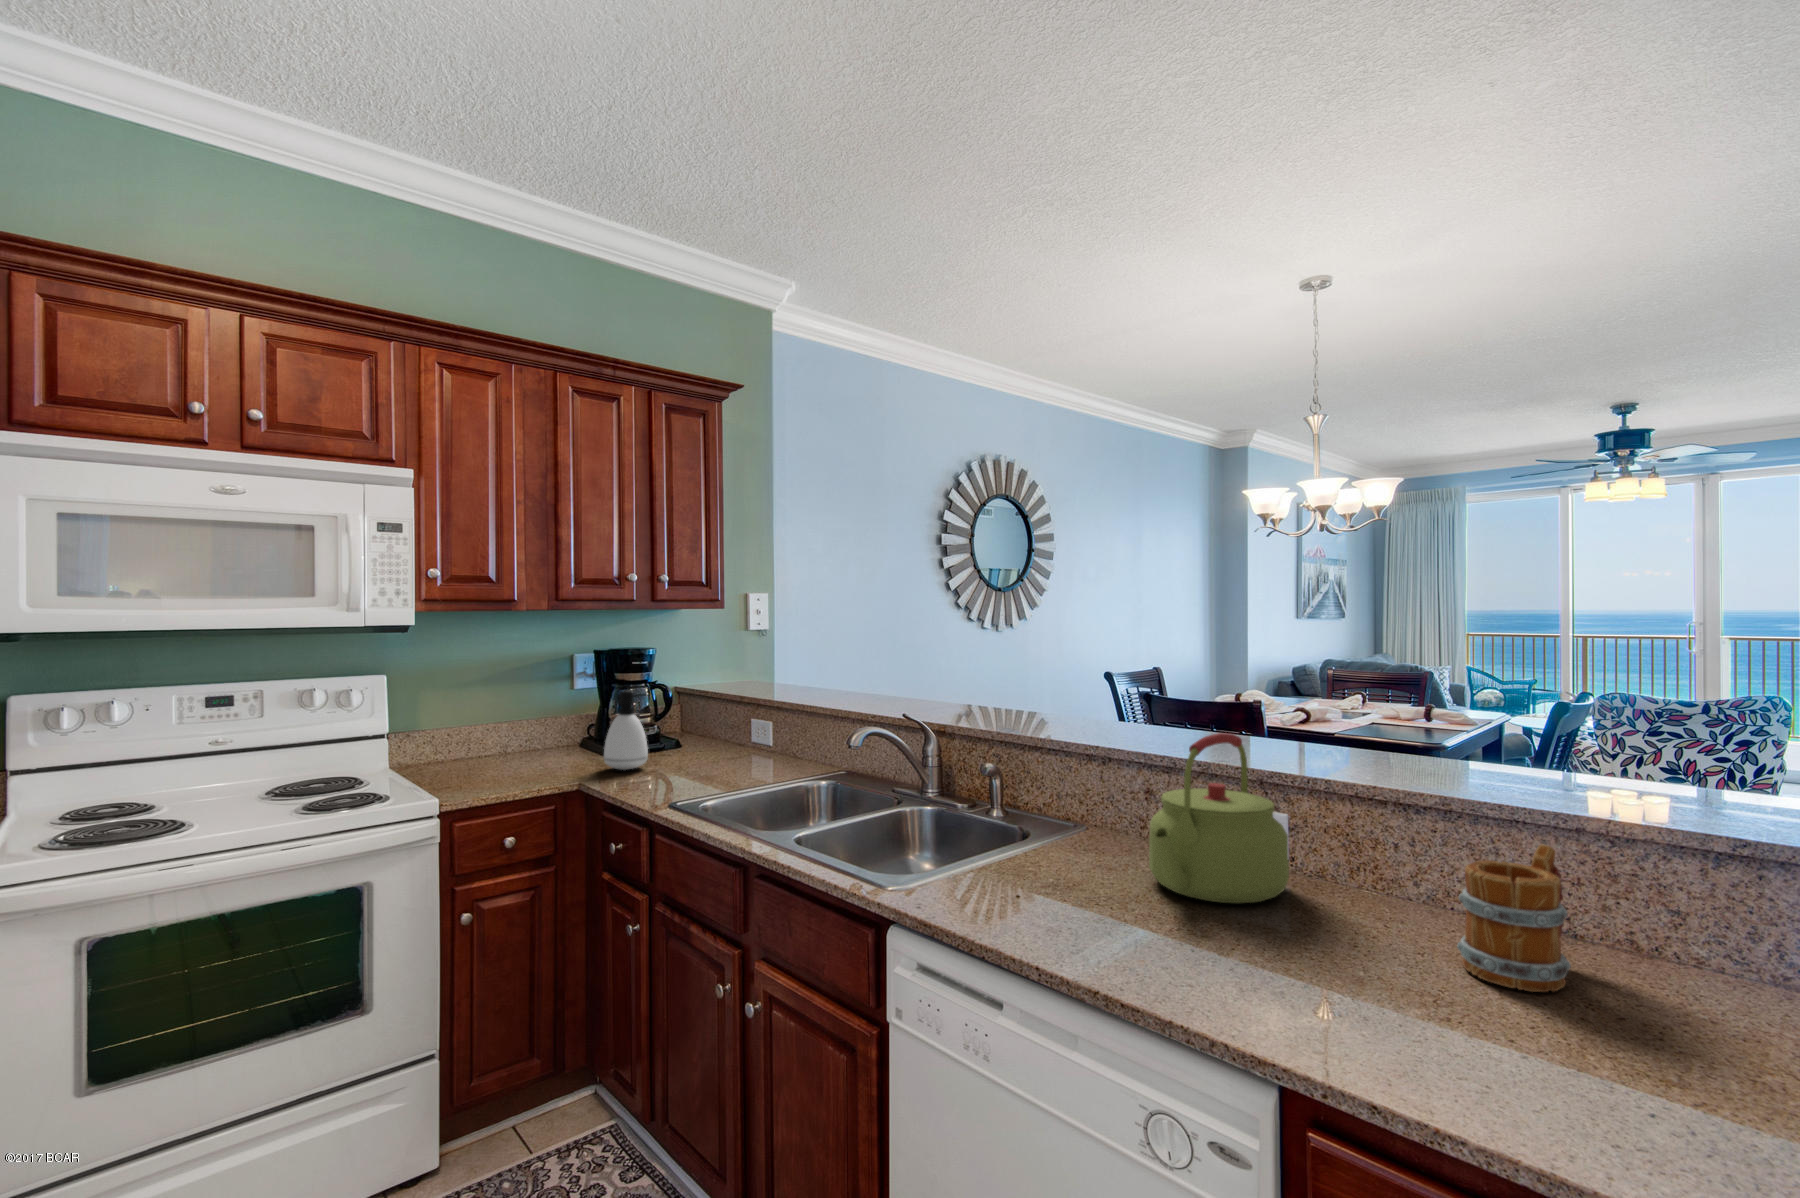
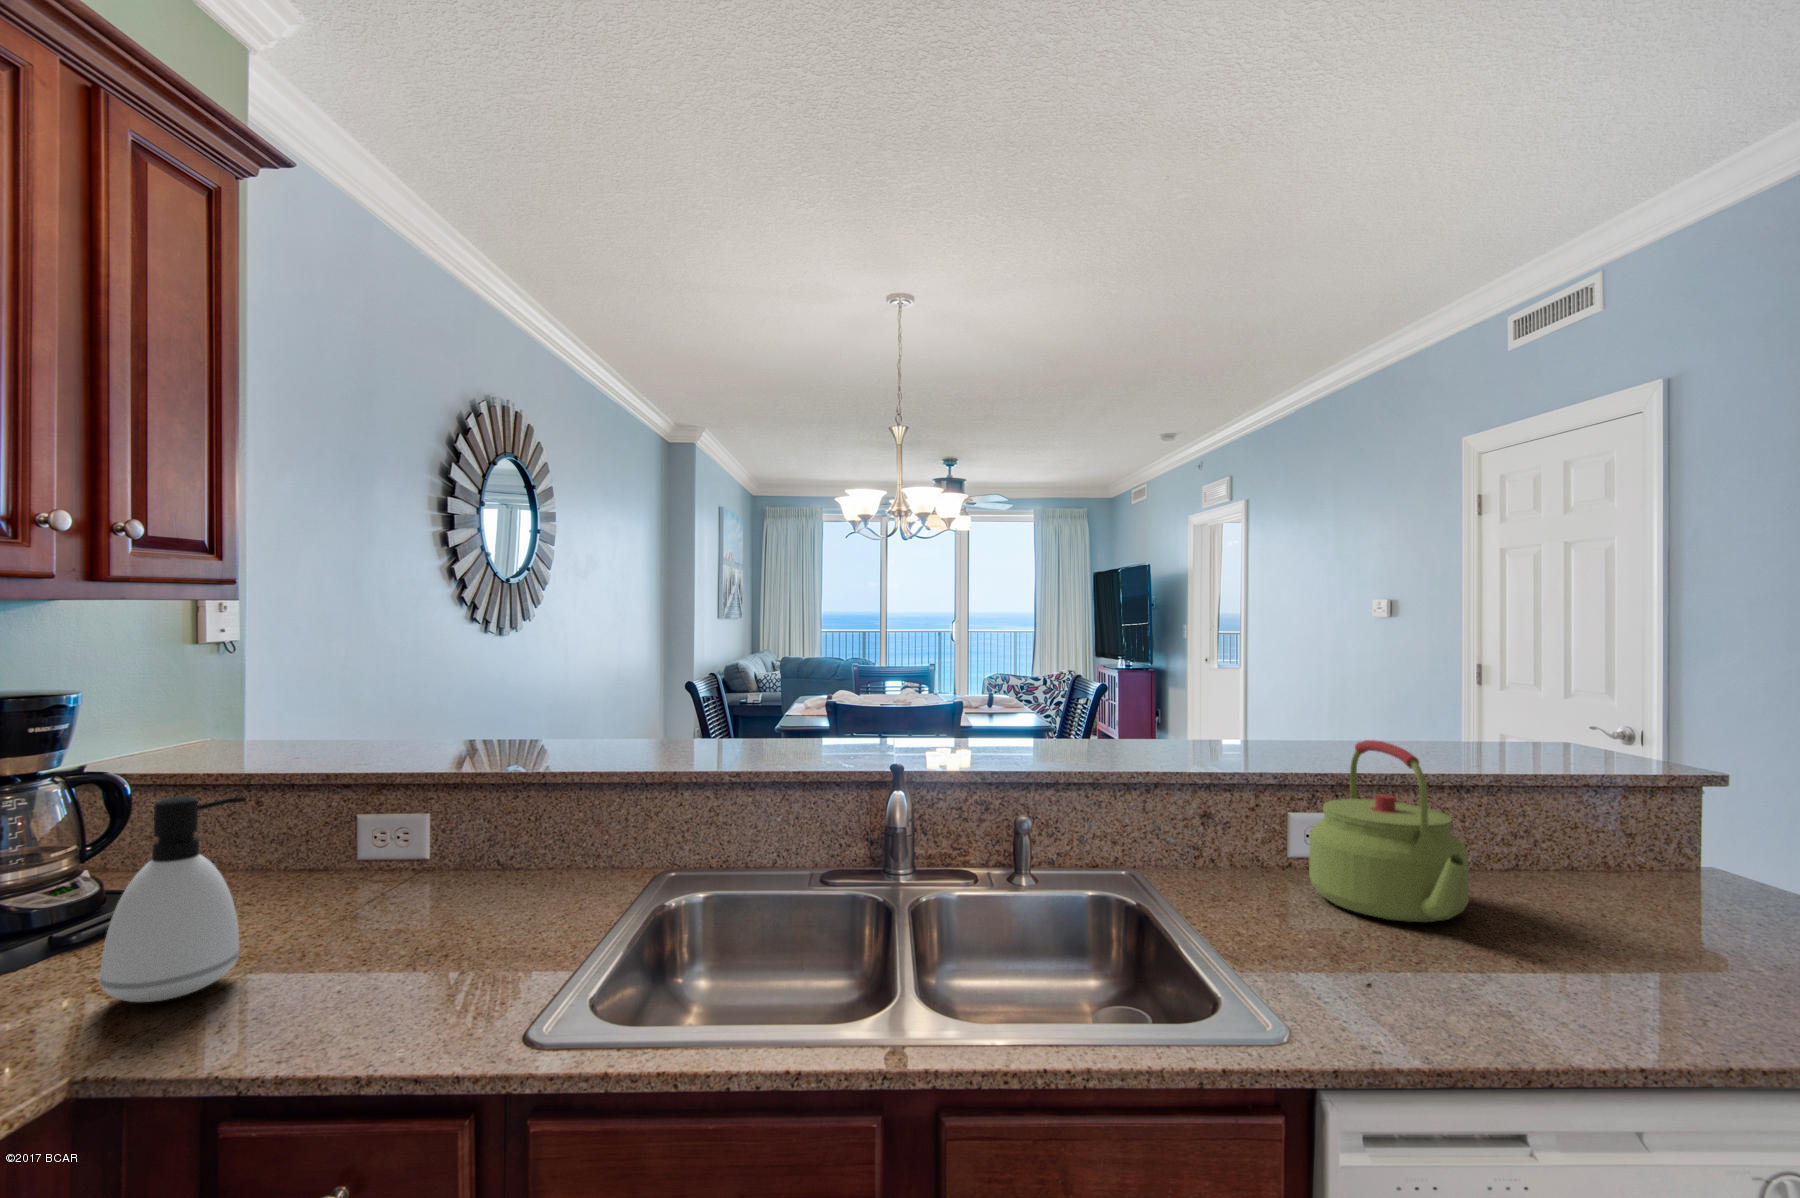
mug: present [1457,844,1571,992] -> none [1615,802,1721,924]

